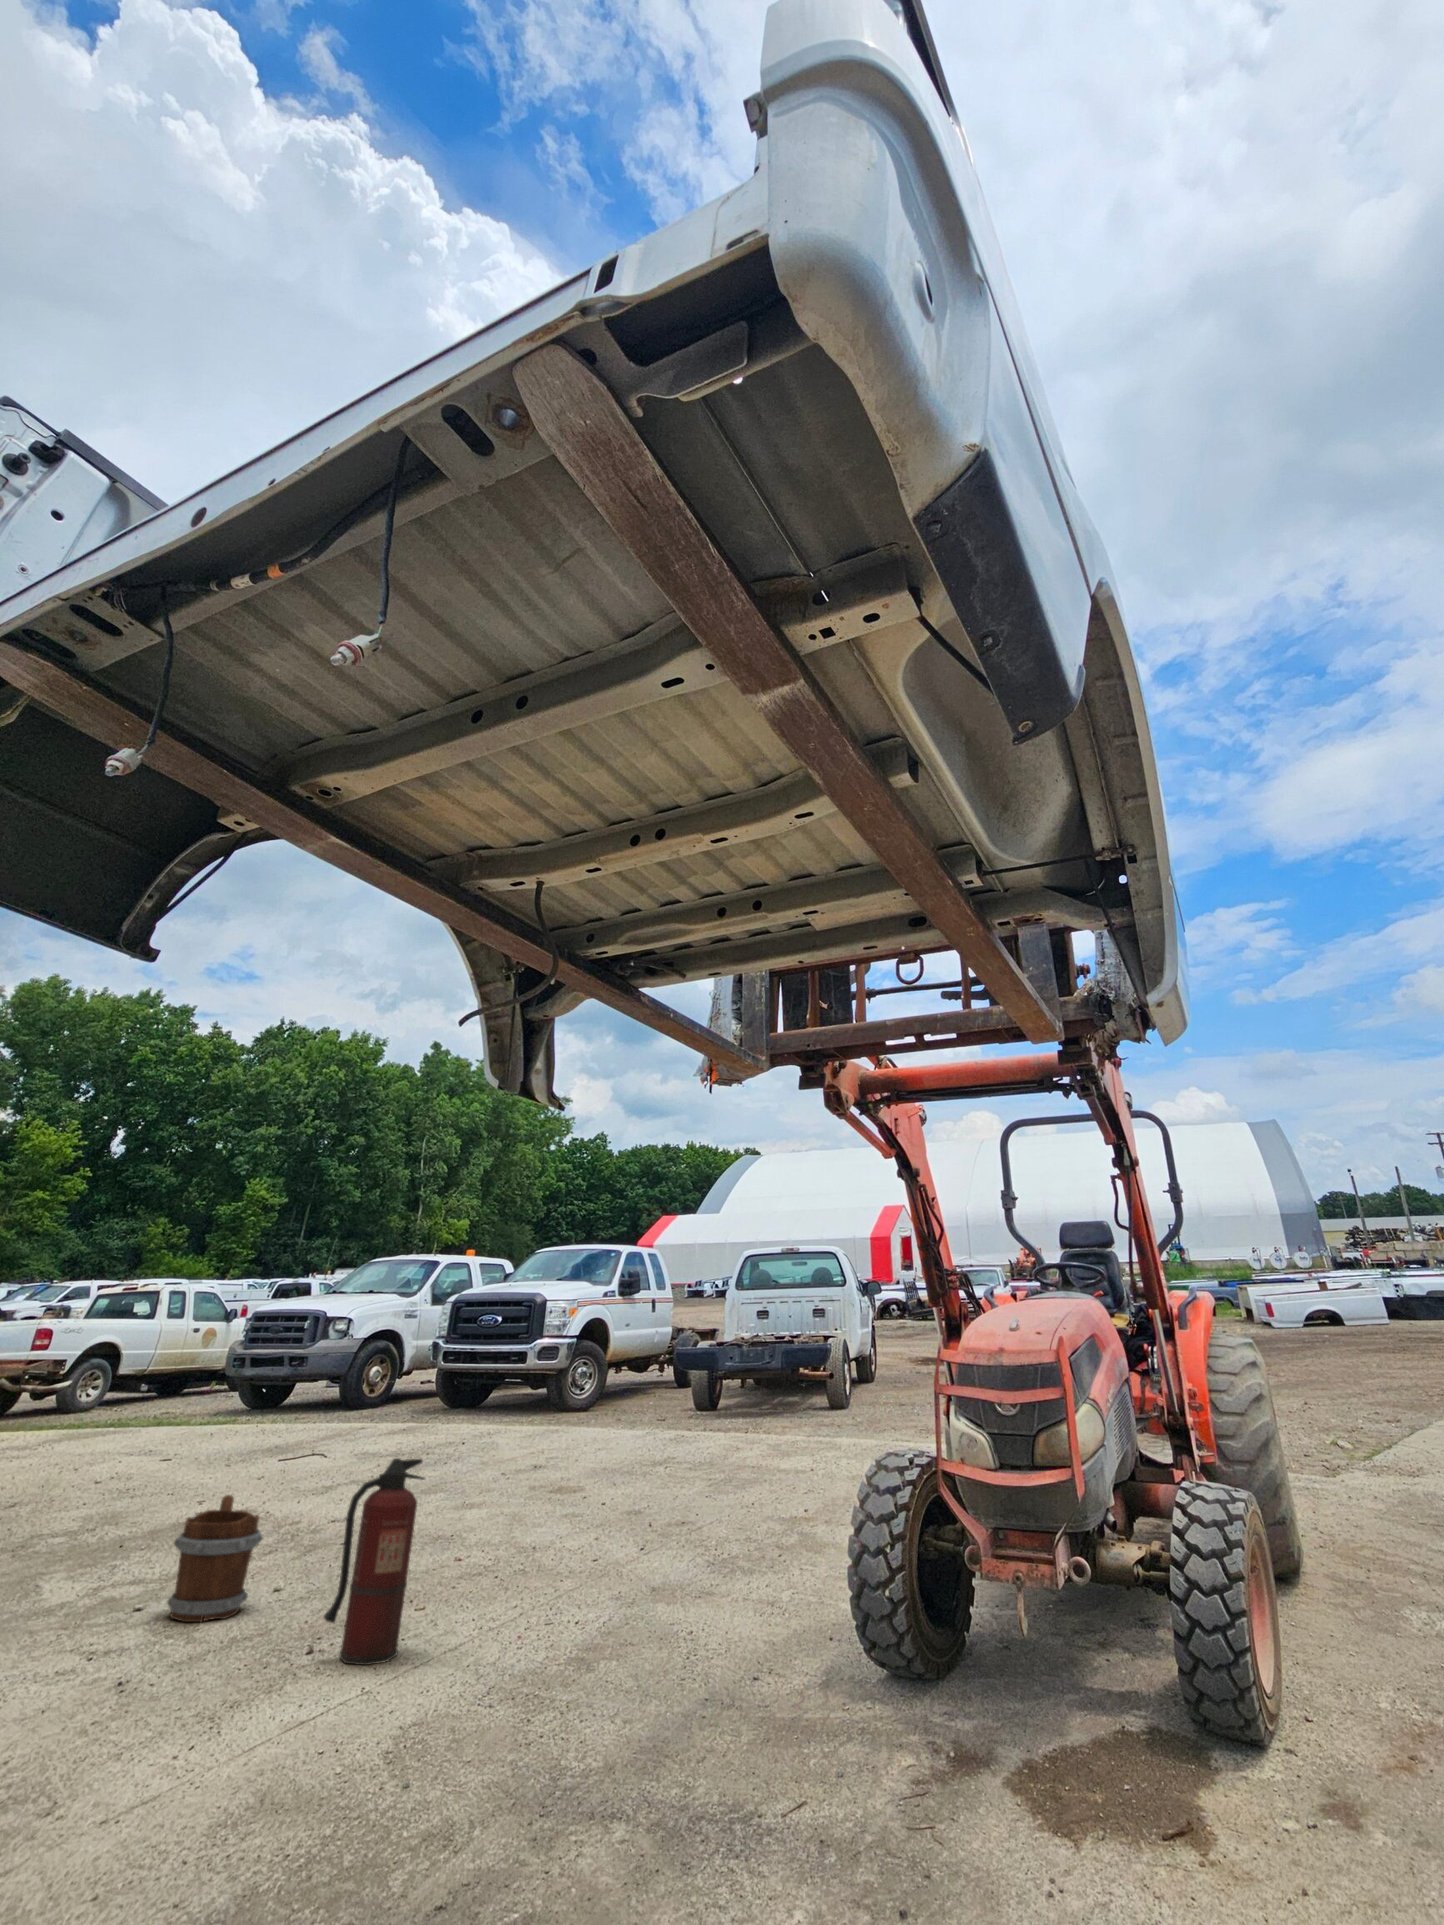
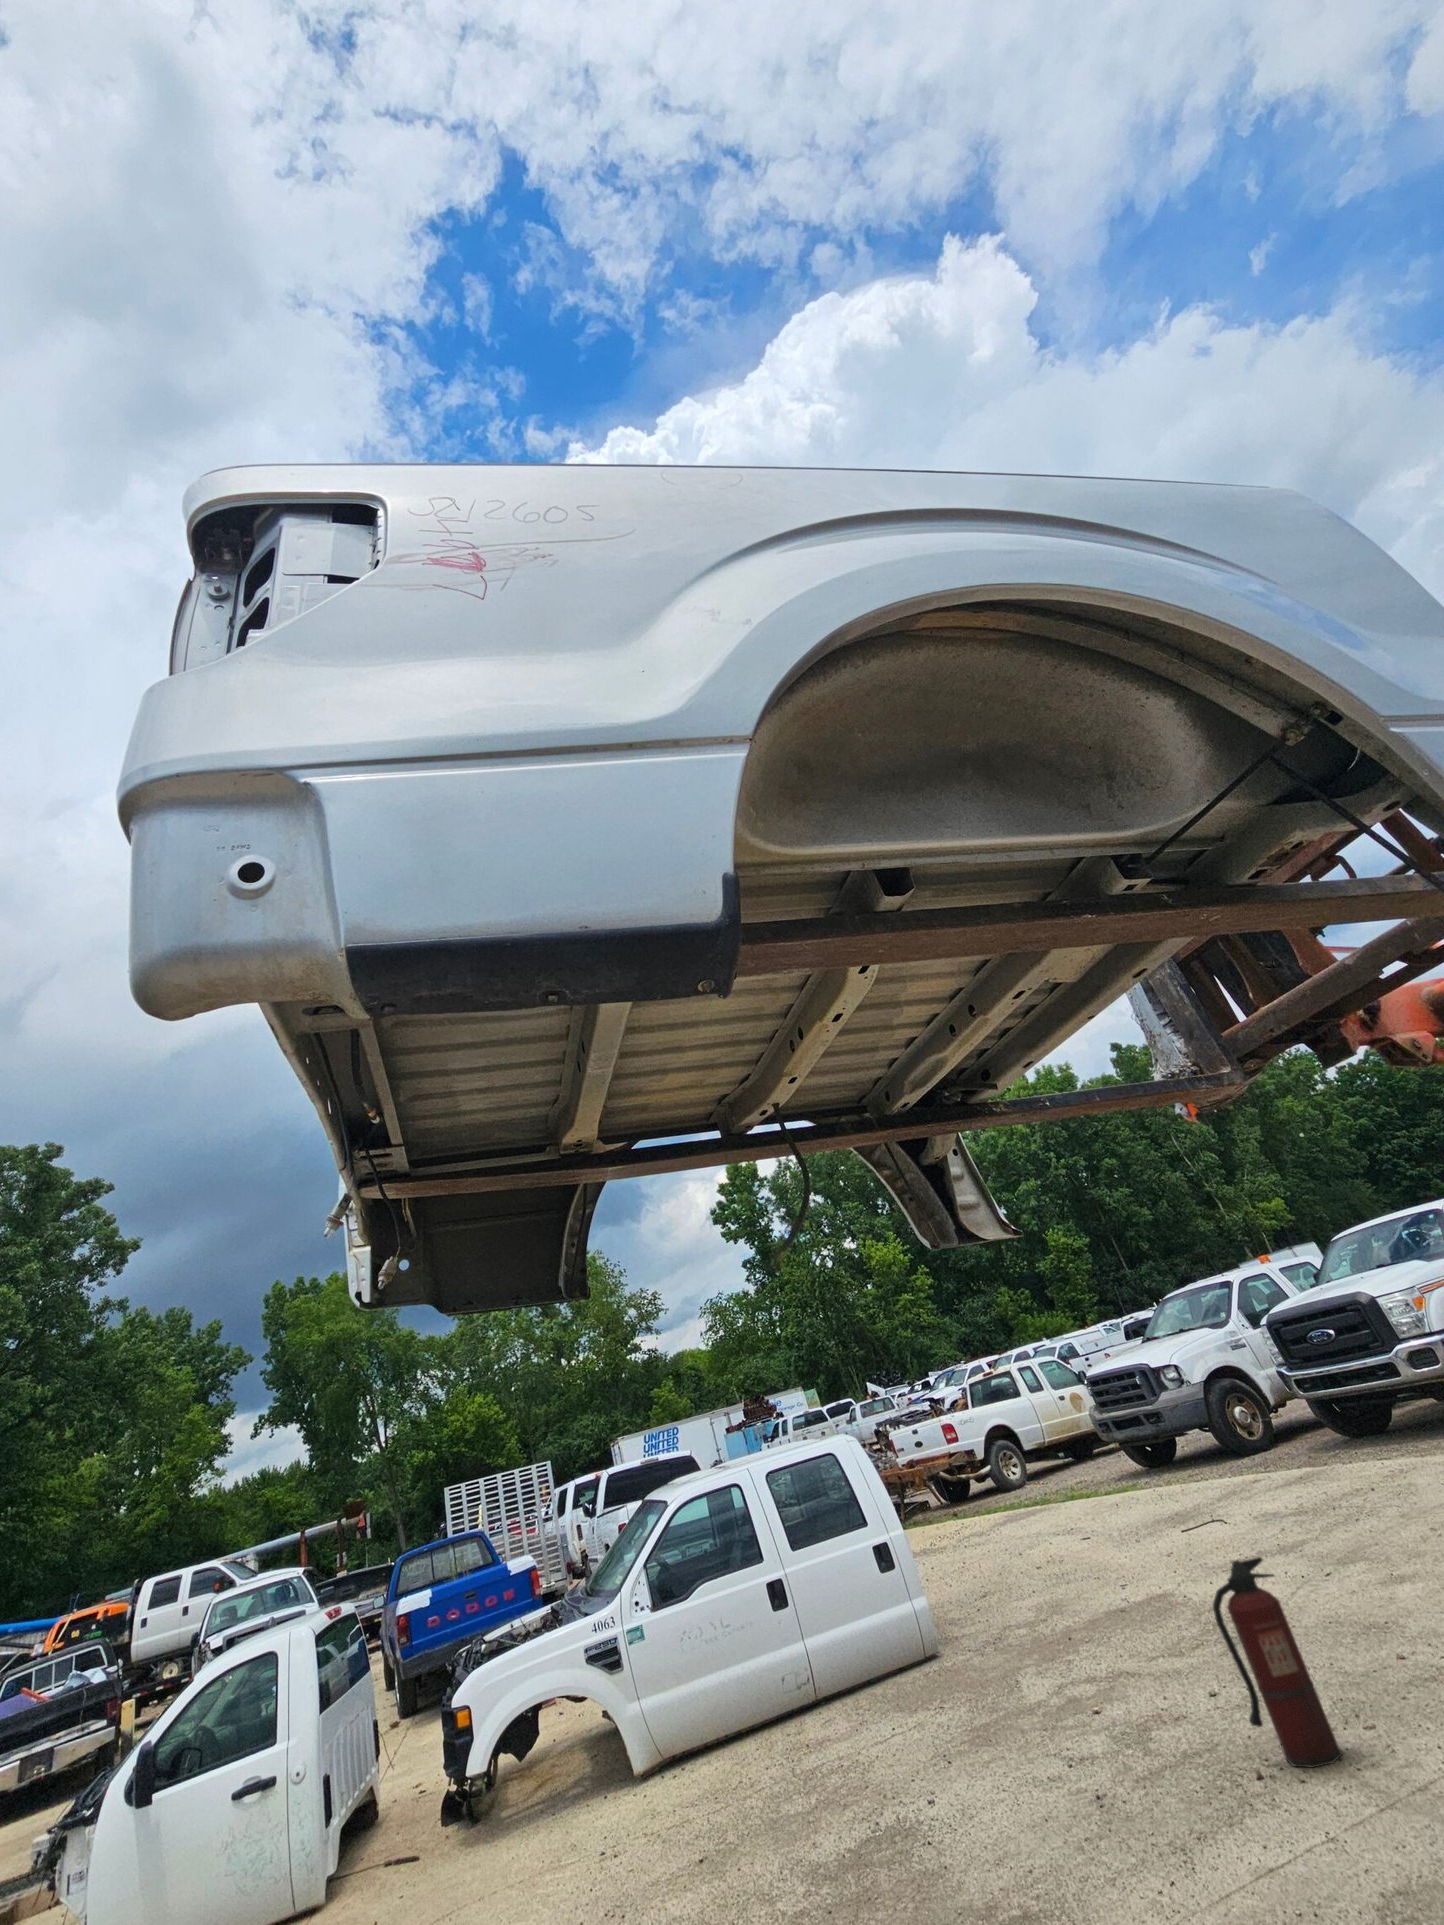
bucket: present [167,1495,262,1622] -> none [1093,1603,1184,1728]

